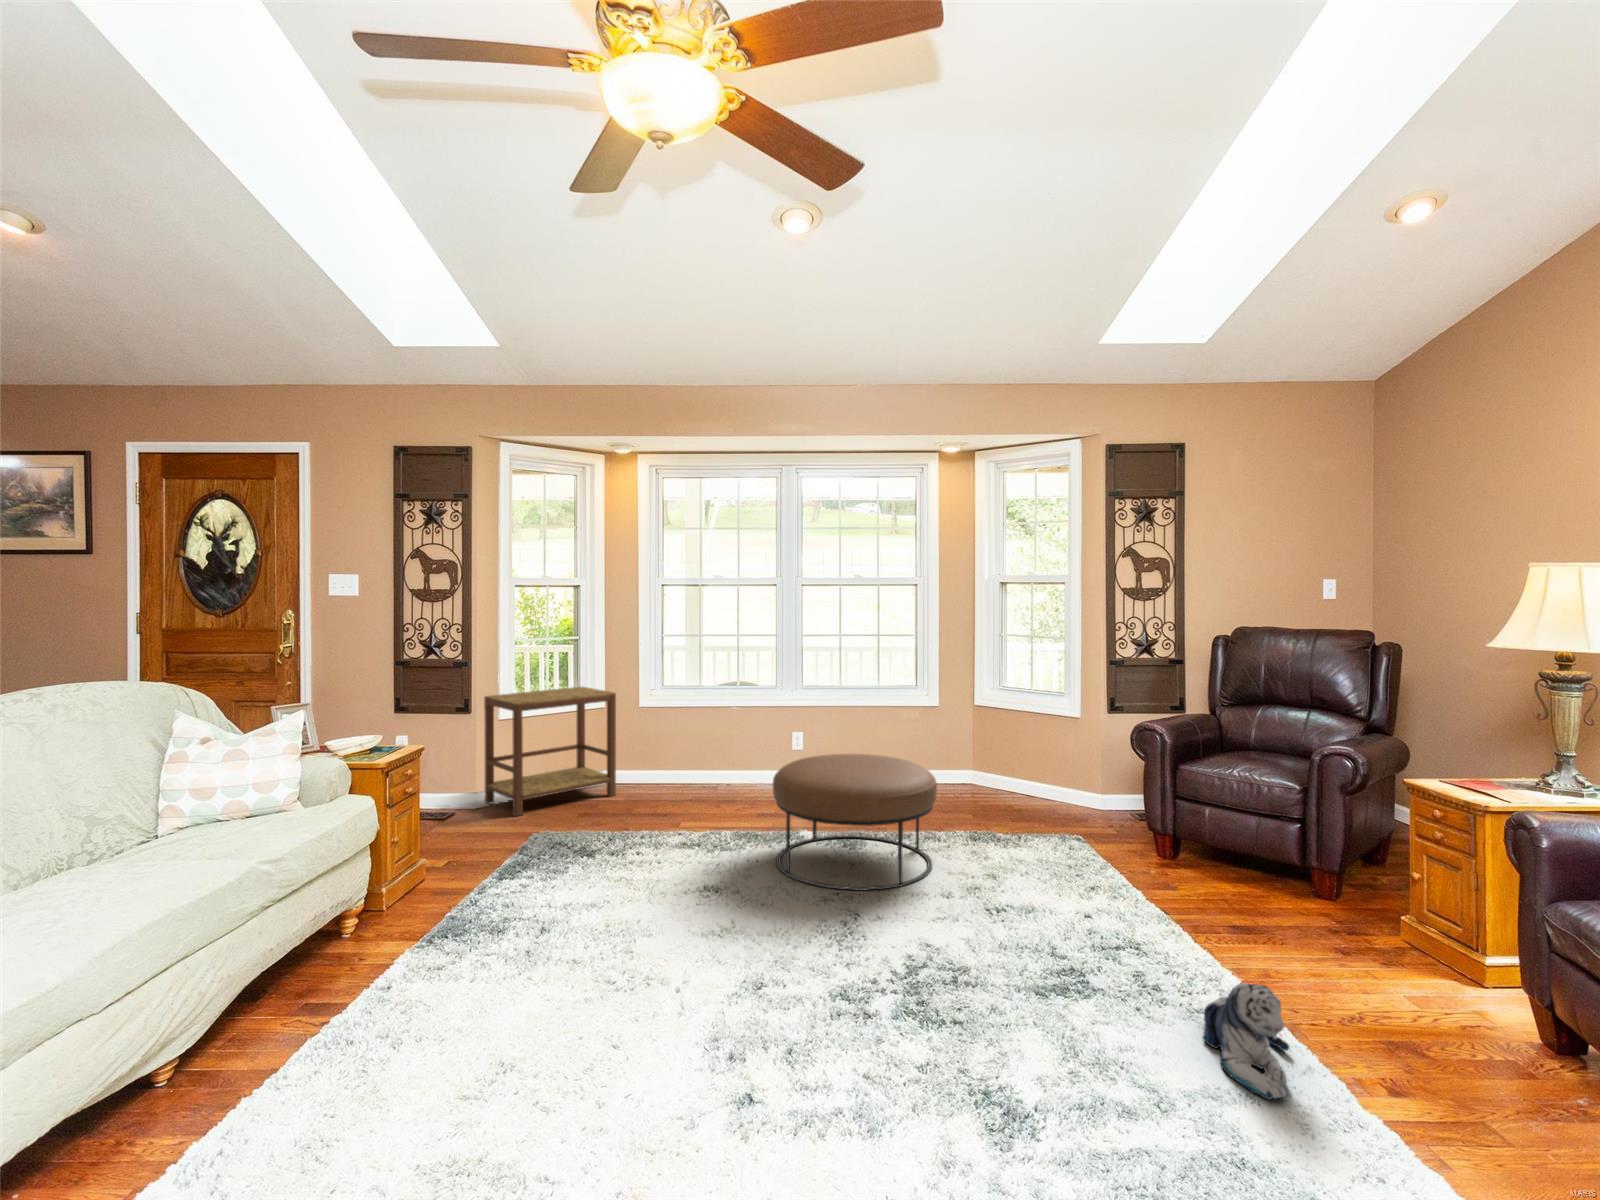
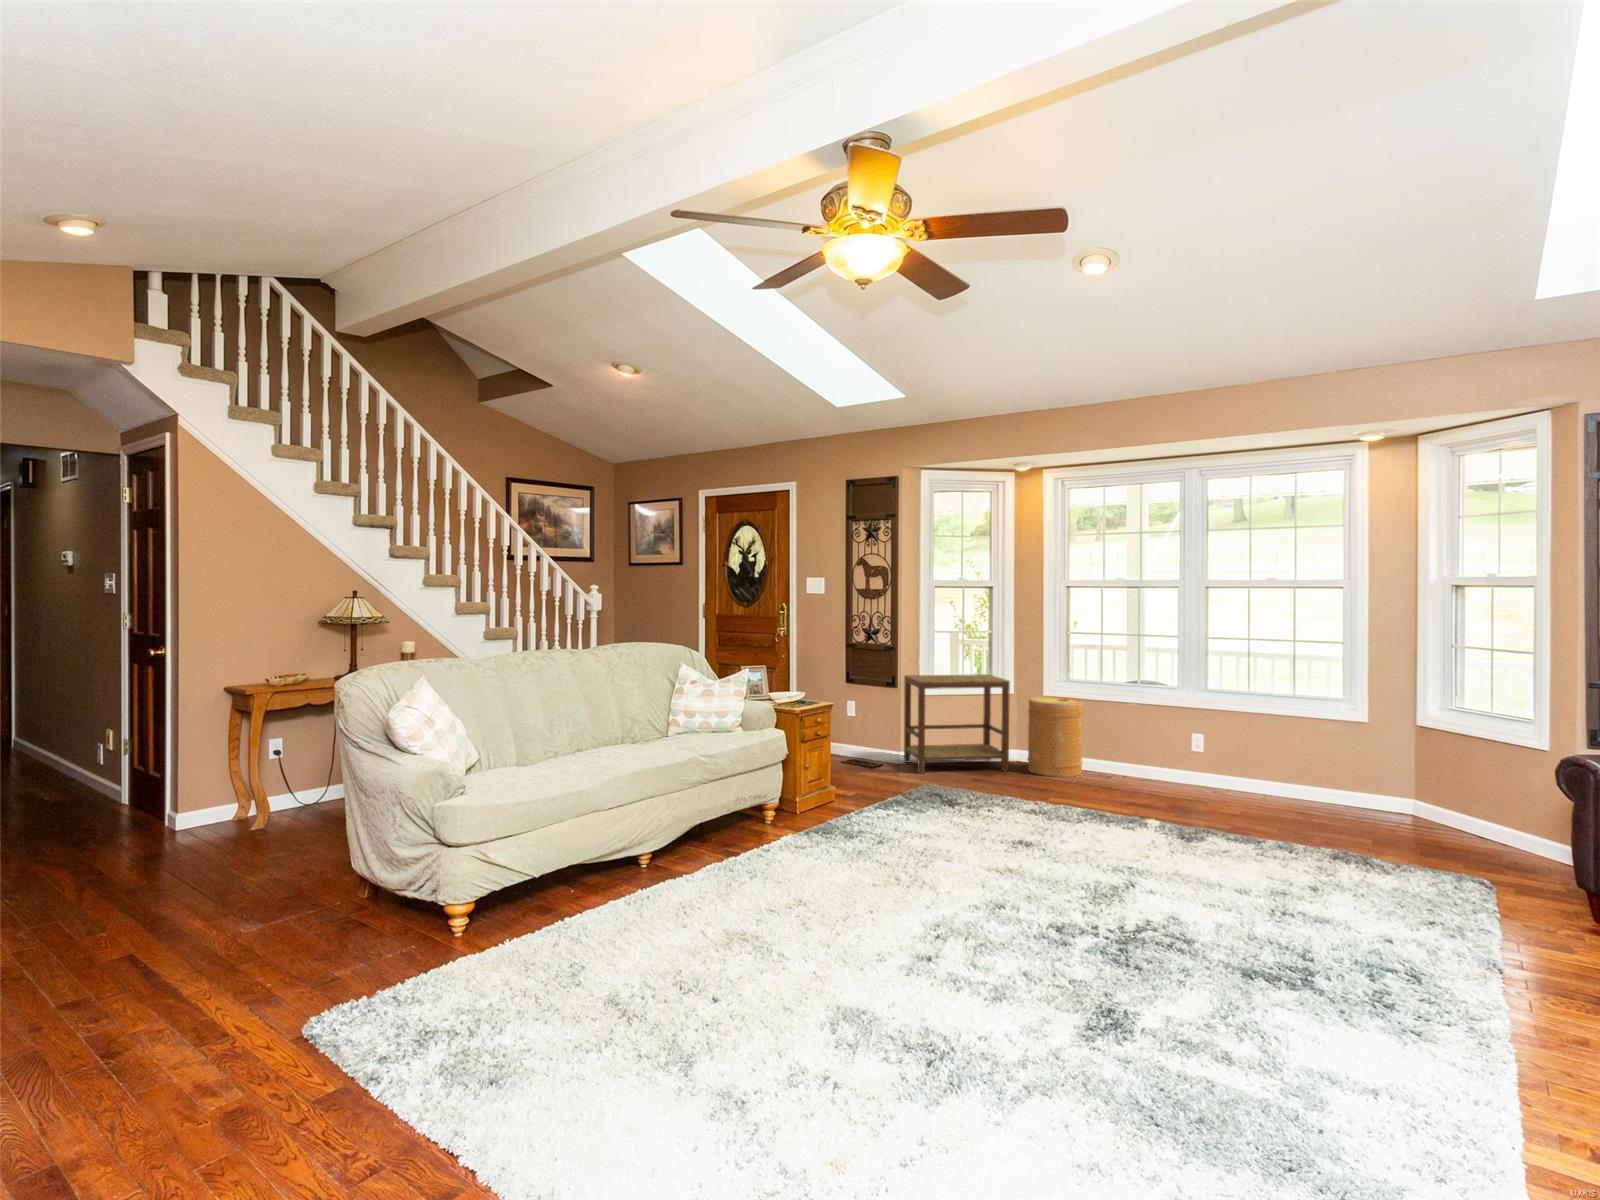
basket: none [633,705,692,795] -> present [1027,696,1083,777]
ottoman: present [773,754,937,891] -> none [1097,749,1269,878]
plush toy: present [1203,983,1289,1099] -> none [1379,991,1487,1103]

